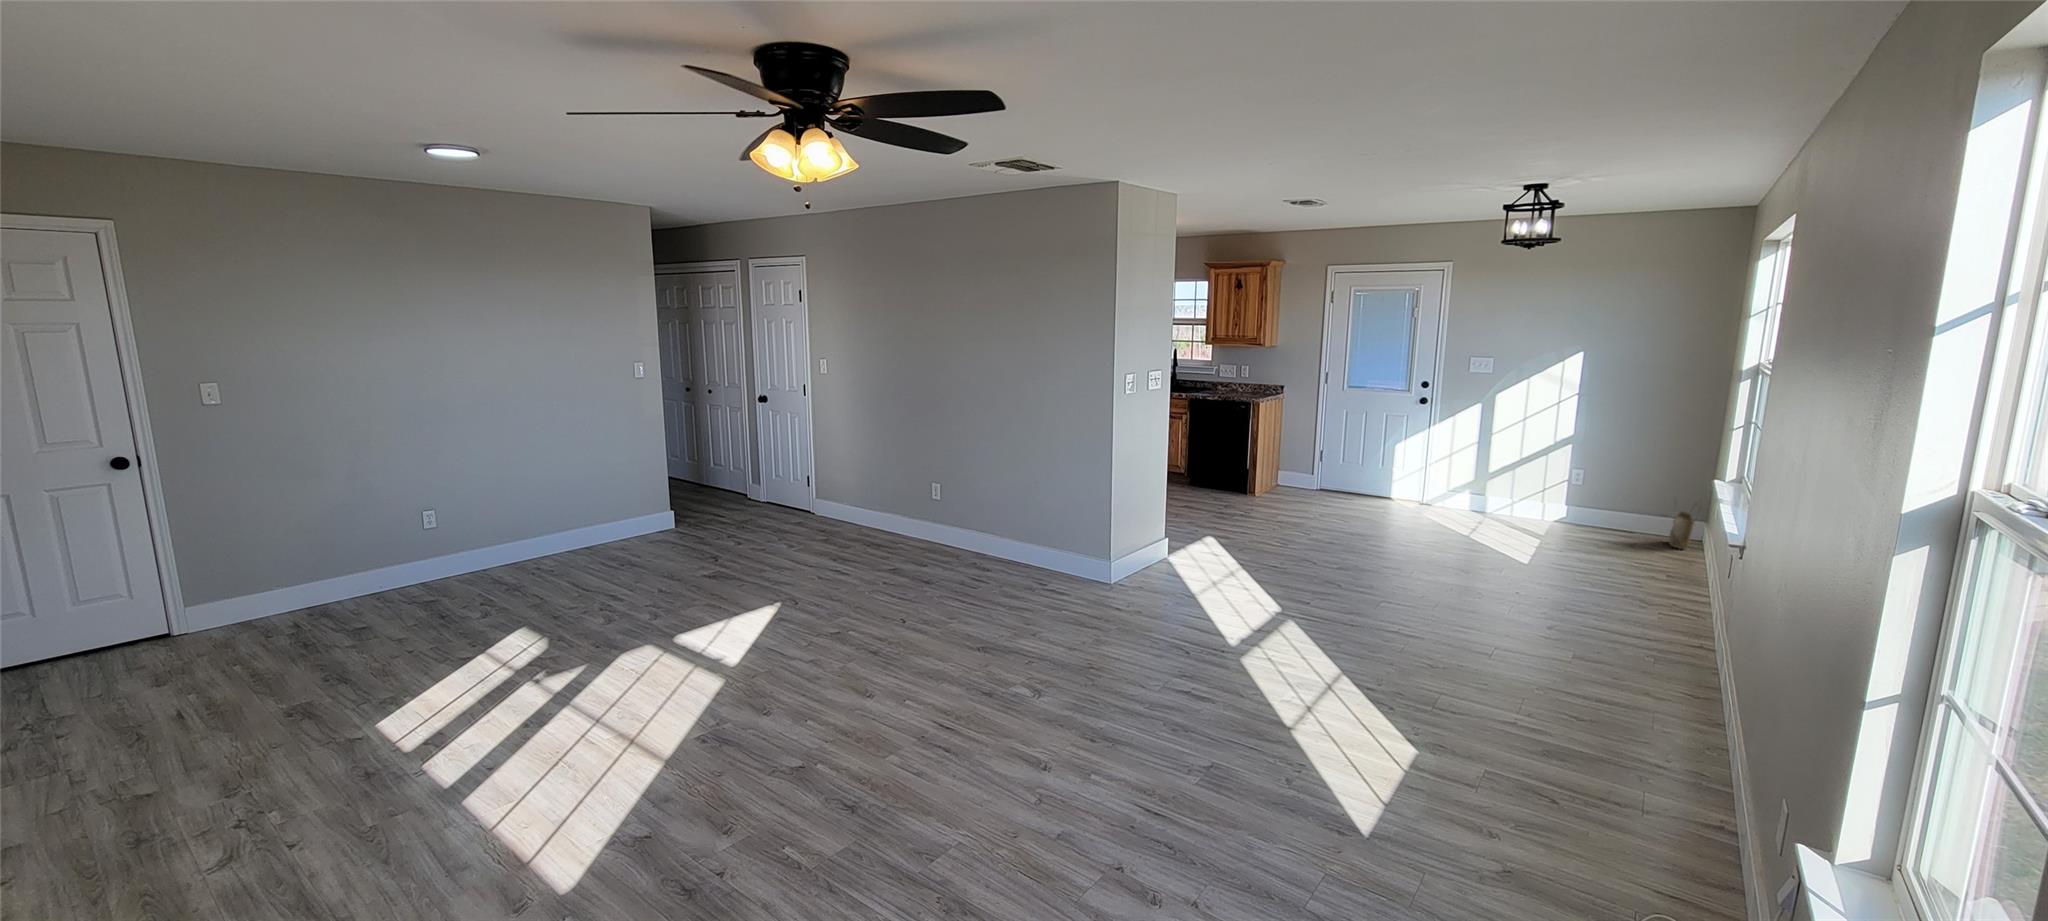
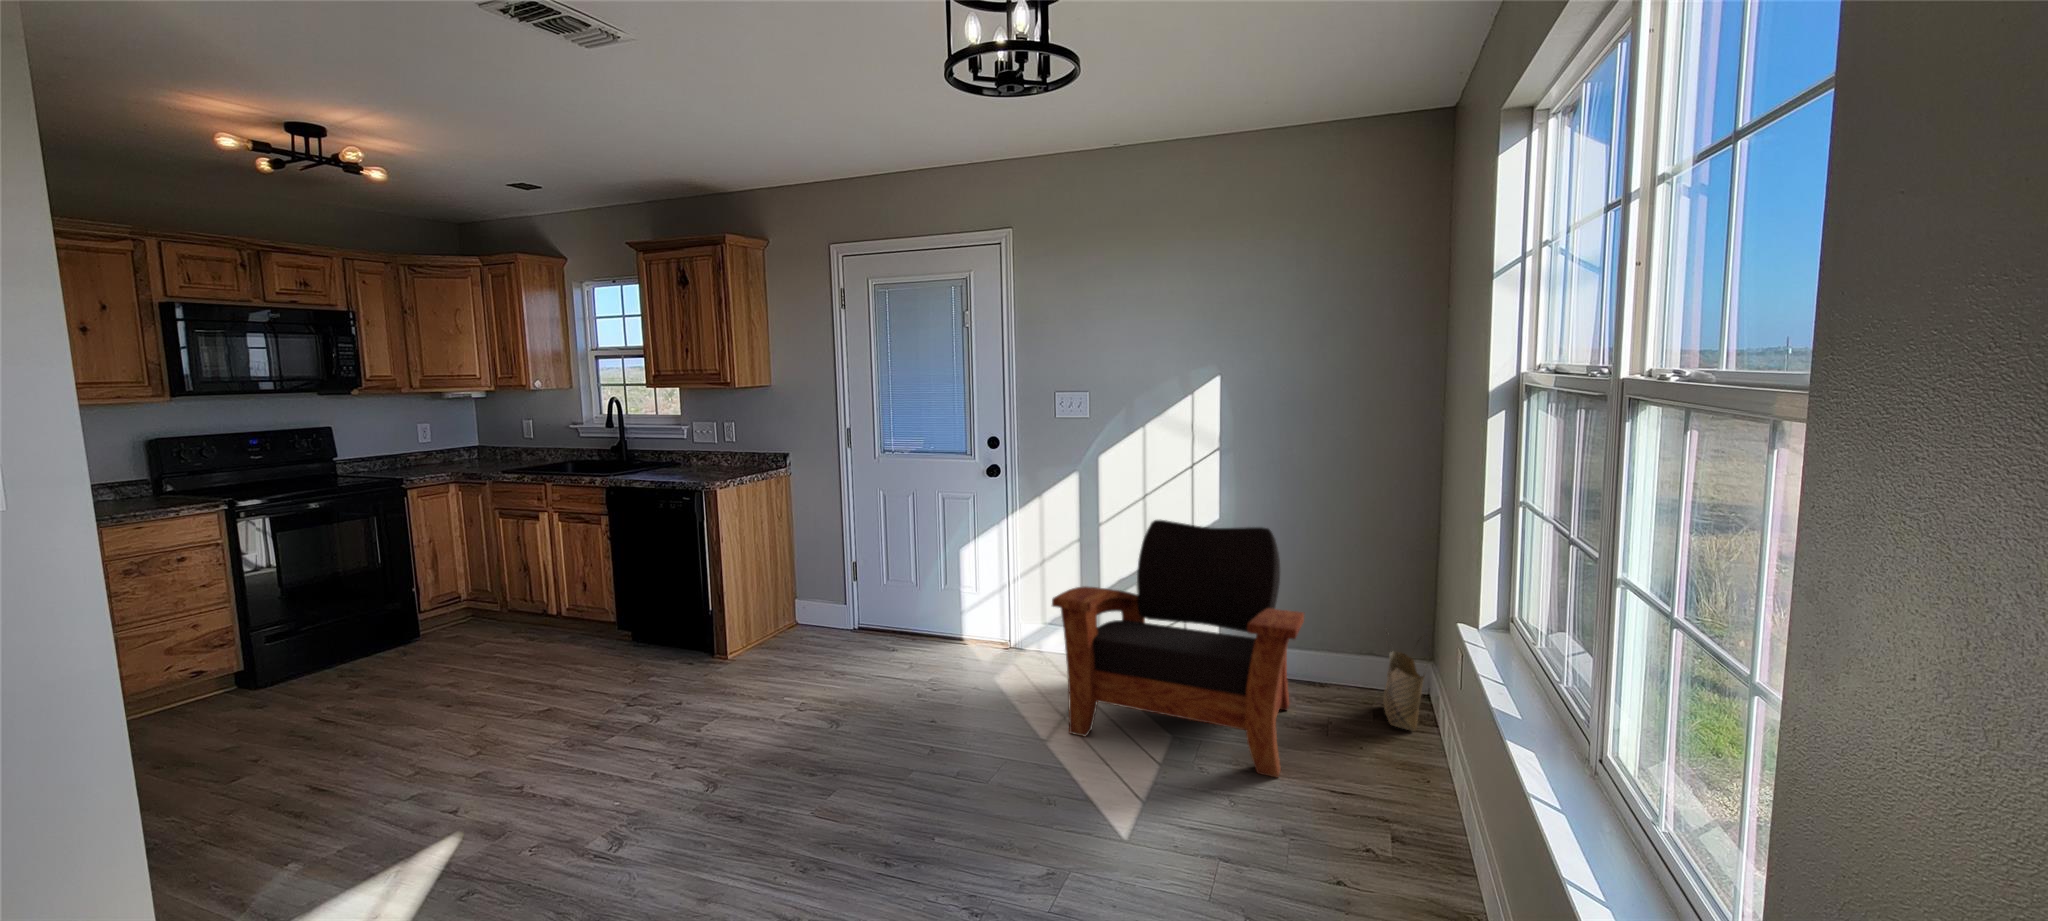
armchair: none [1476,432,1623,554] -> present [1052,520,1304,778]

